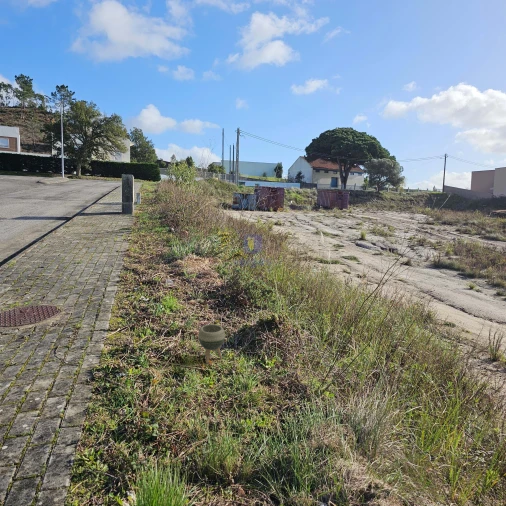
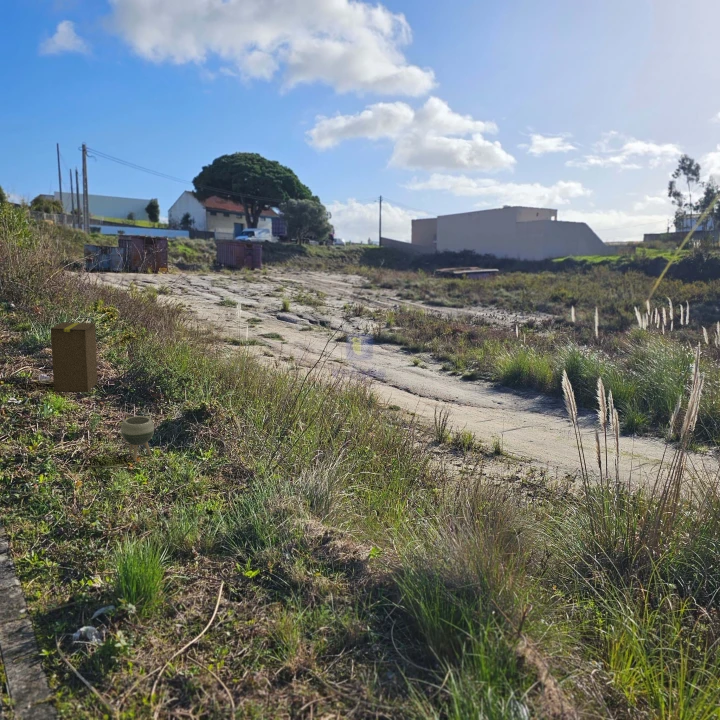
cardboard box: none [173,242,205,296] -> present [51,322,97,392]

